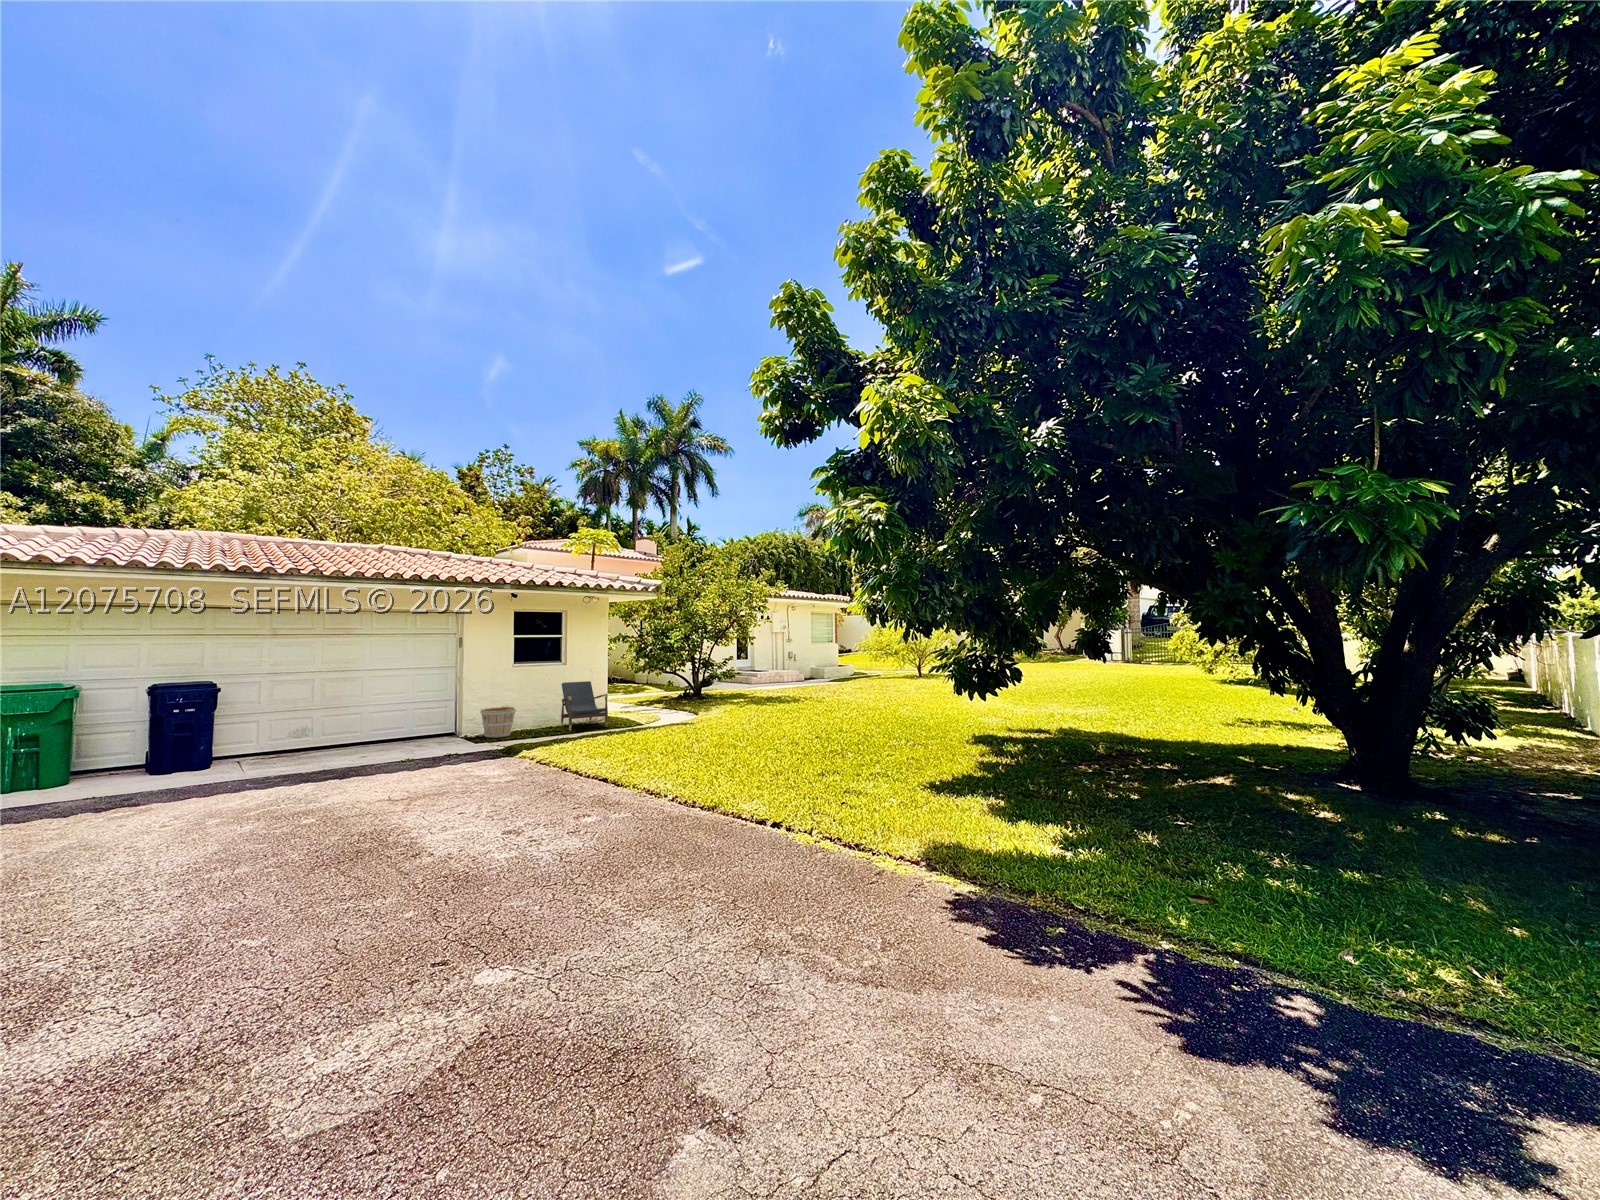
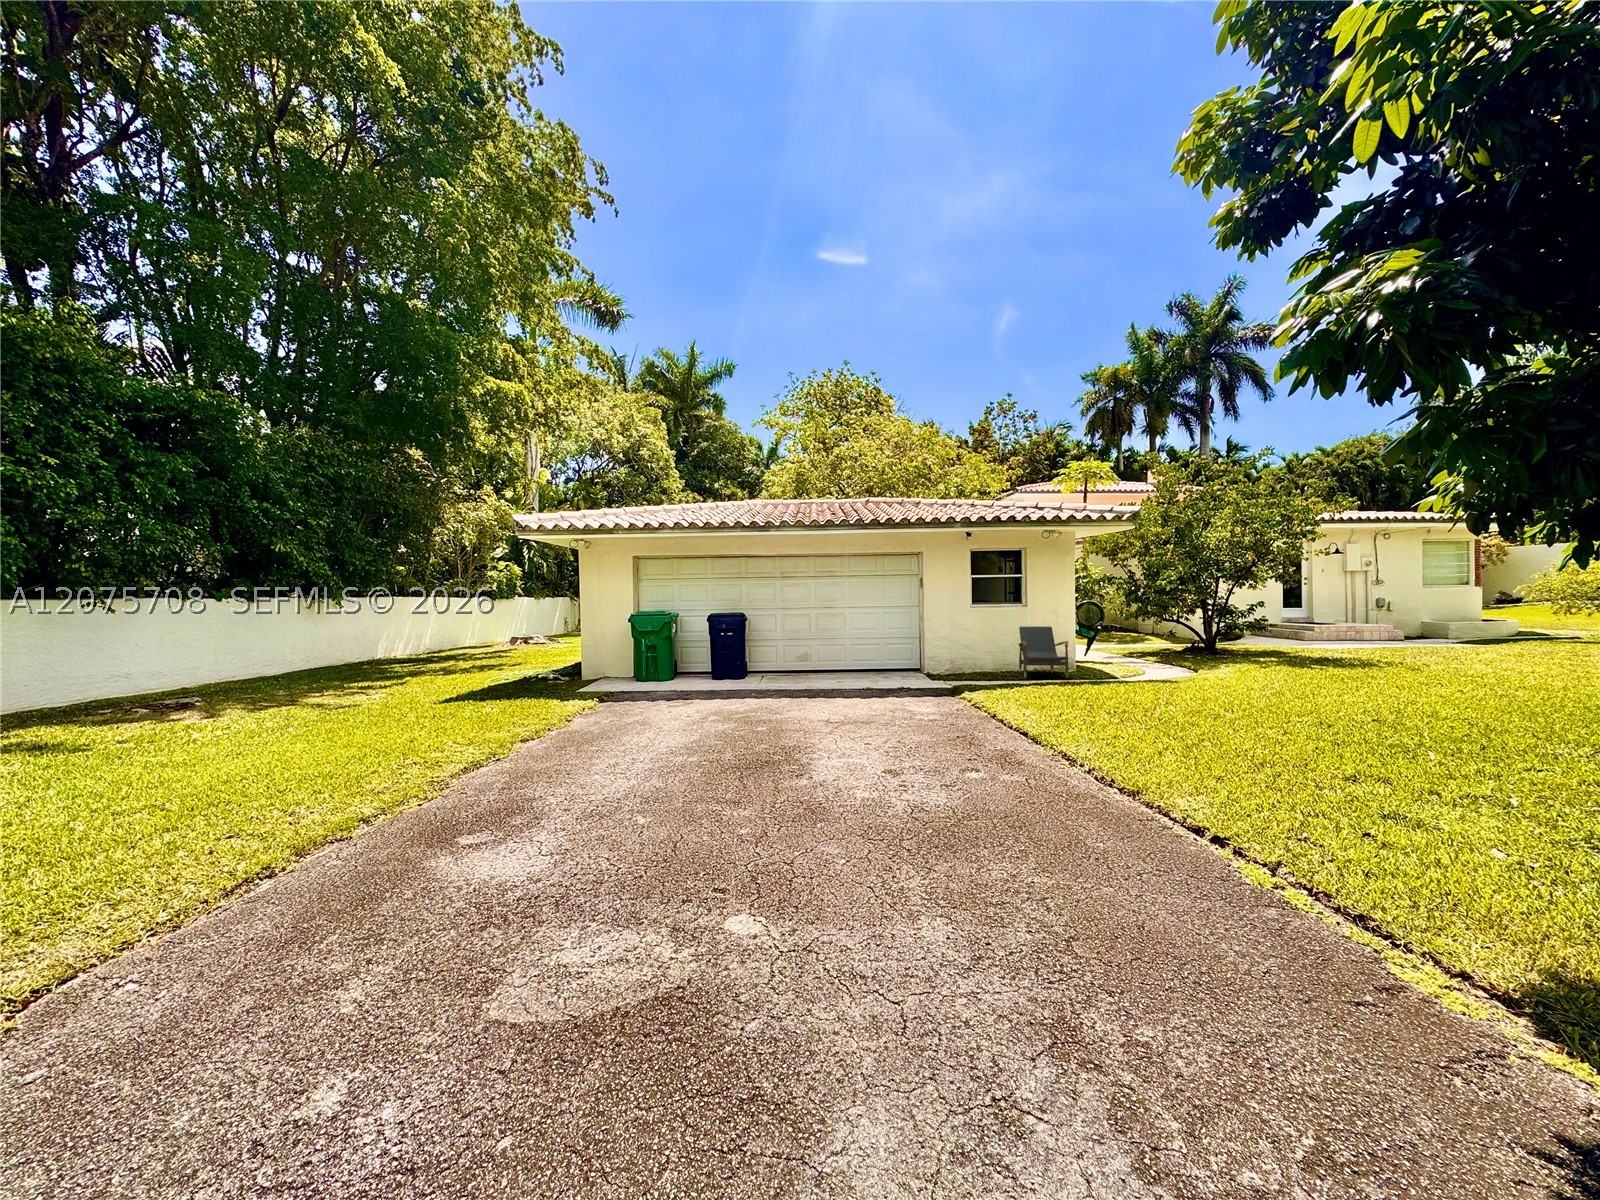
wooden bucket: present [480,707,516,738] -> none [938,647,970,677]

